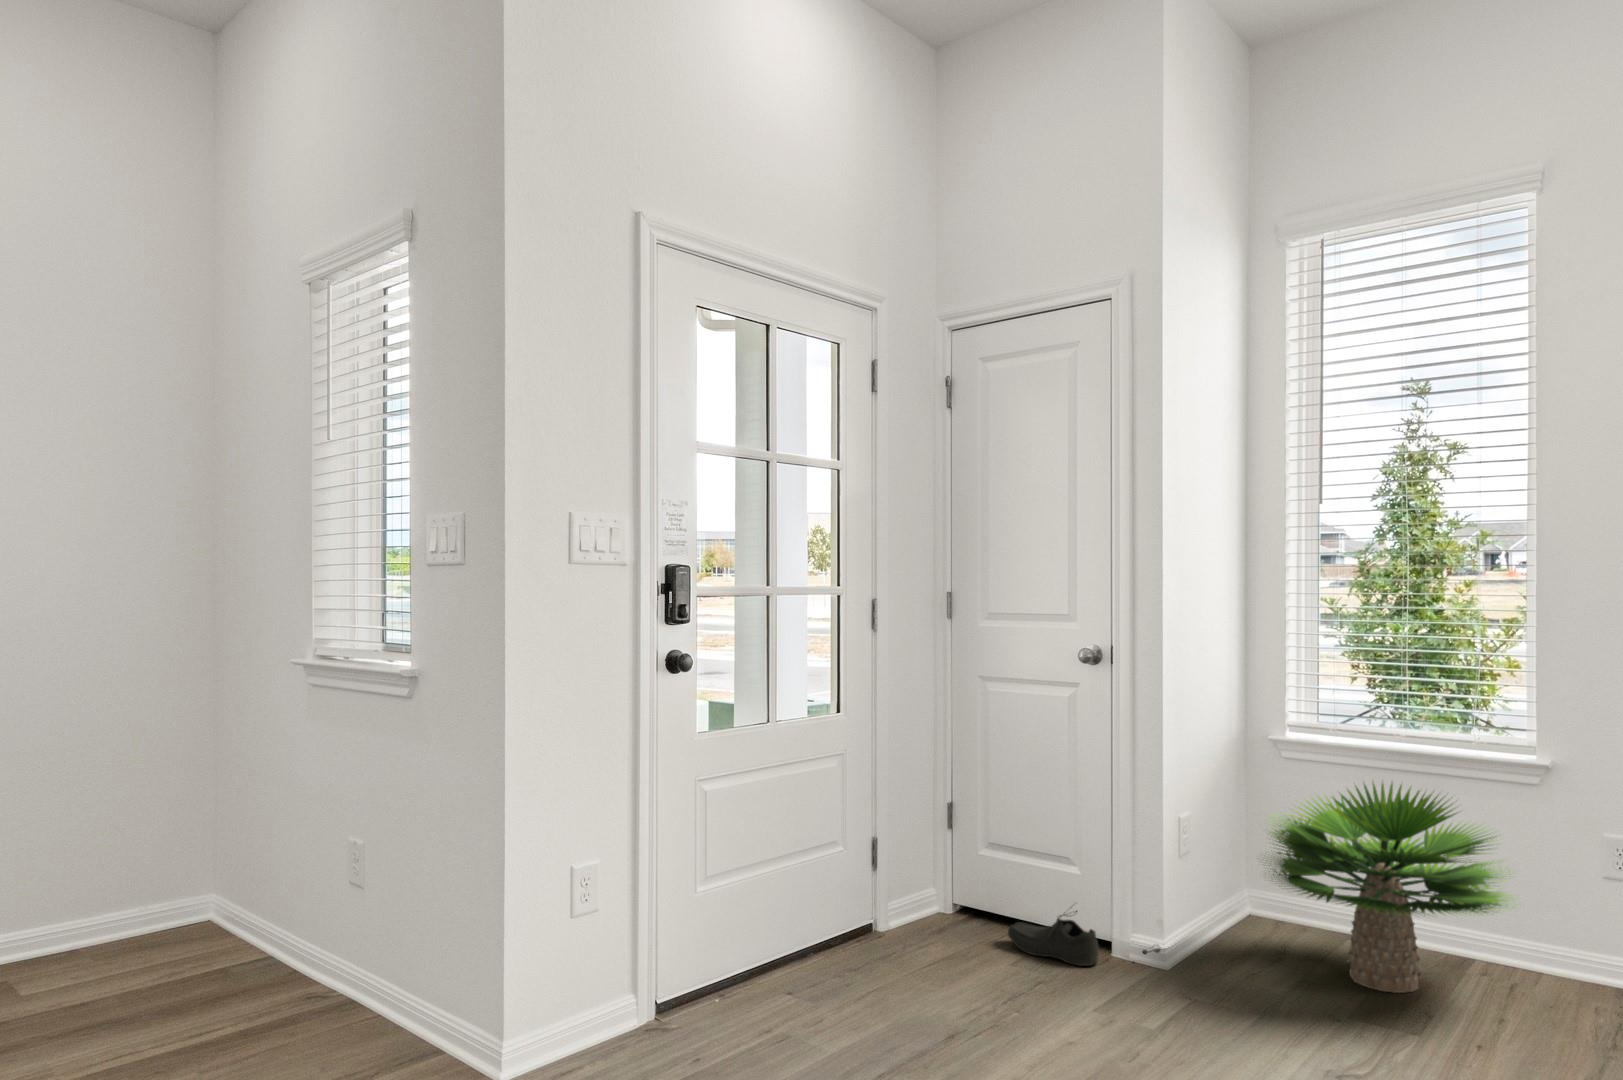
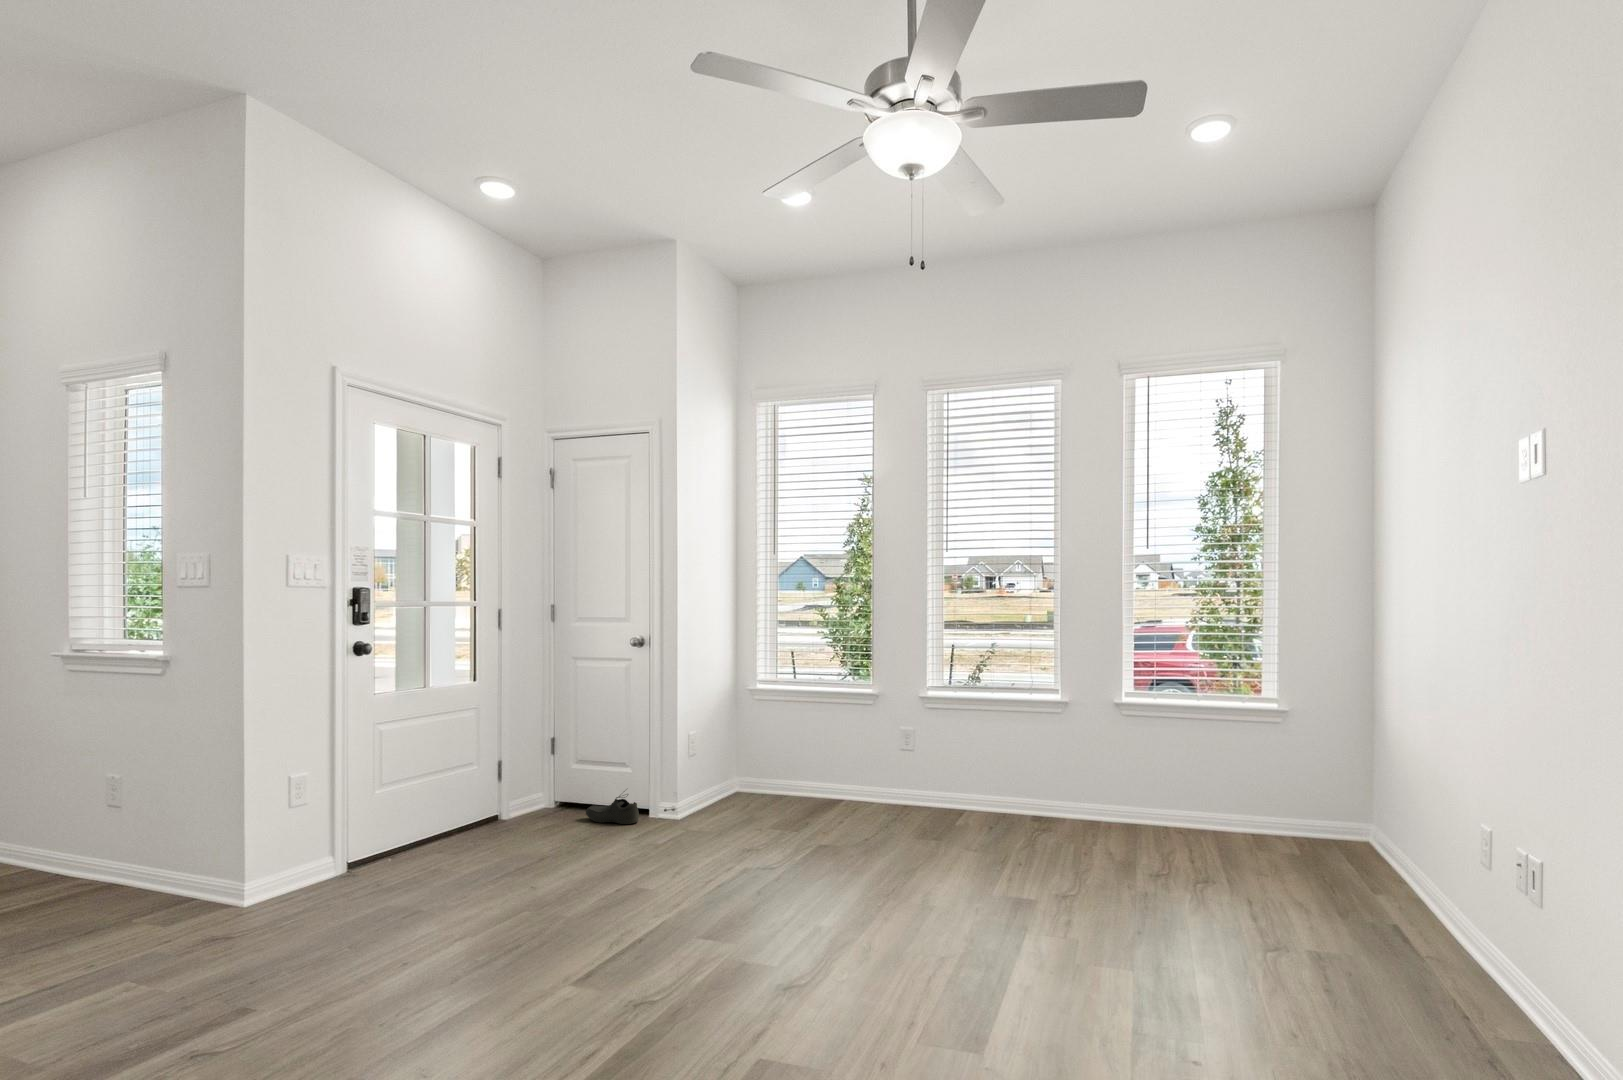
potted plant: present [1270,783,1510,993] -> none [729,701,862,818]

